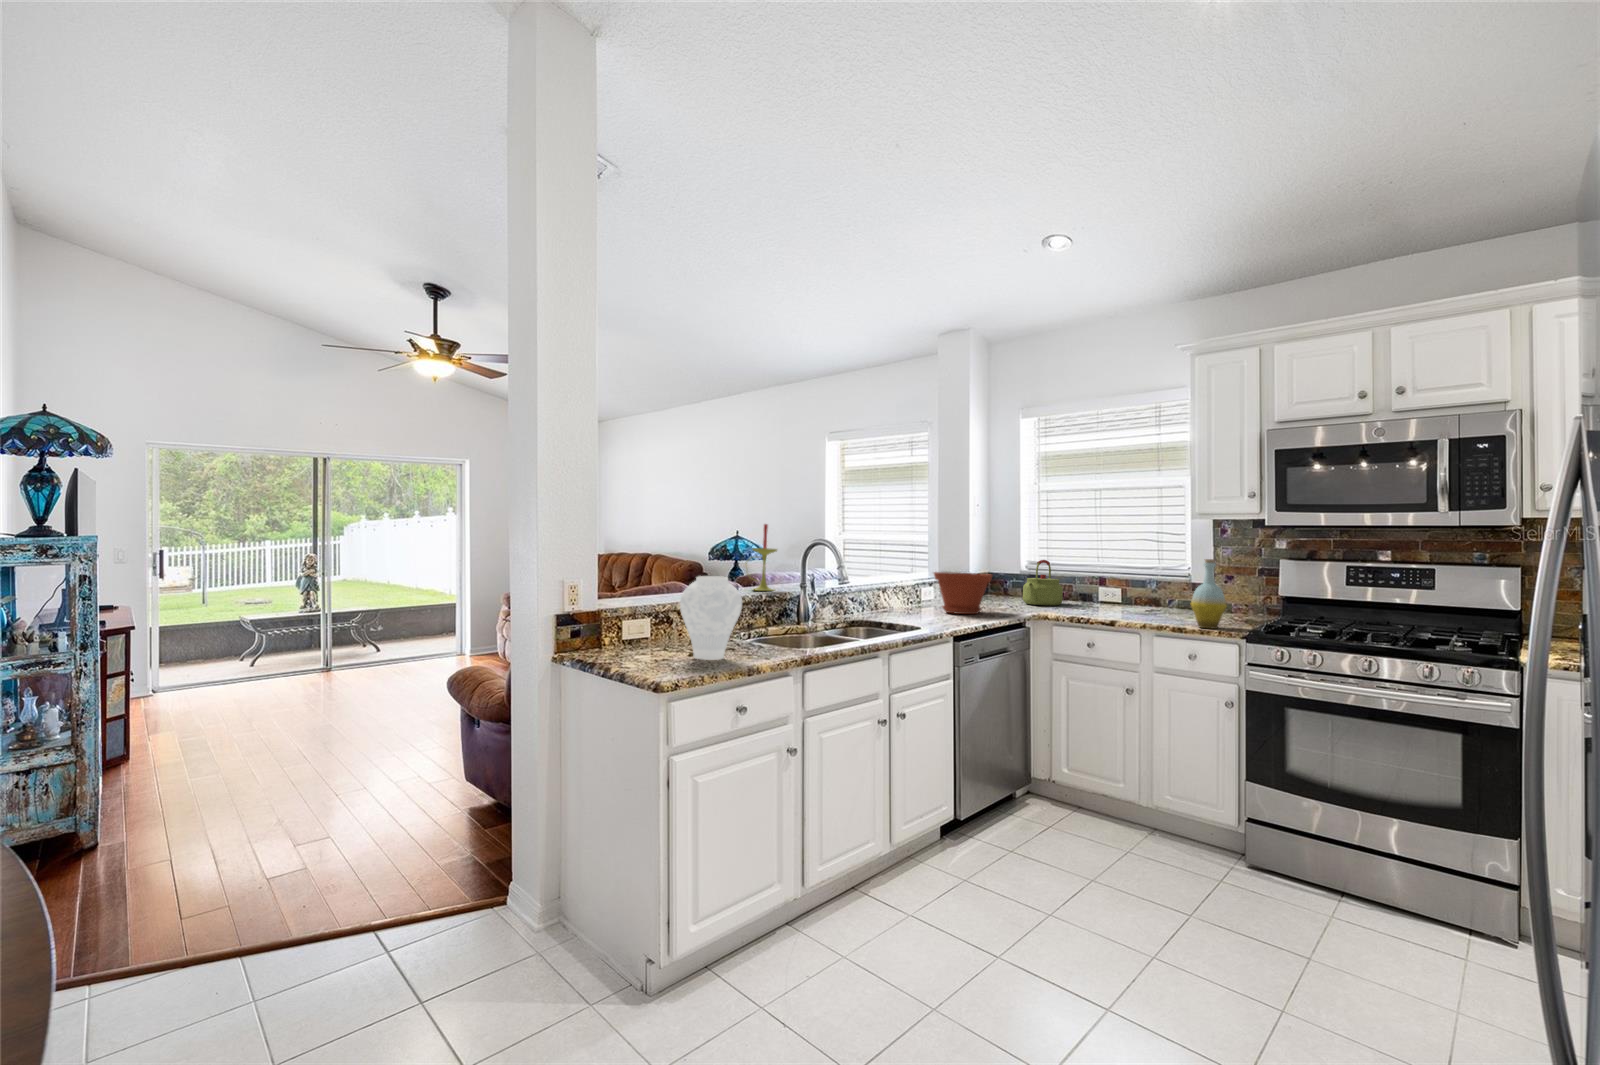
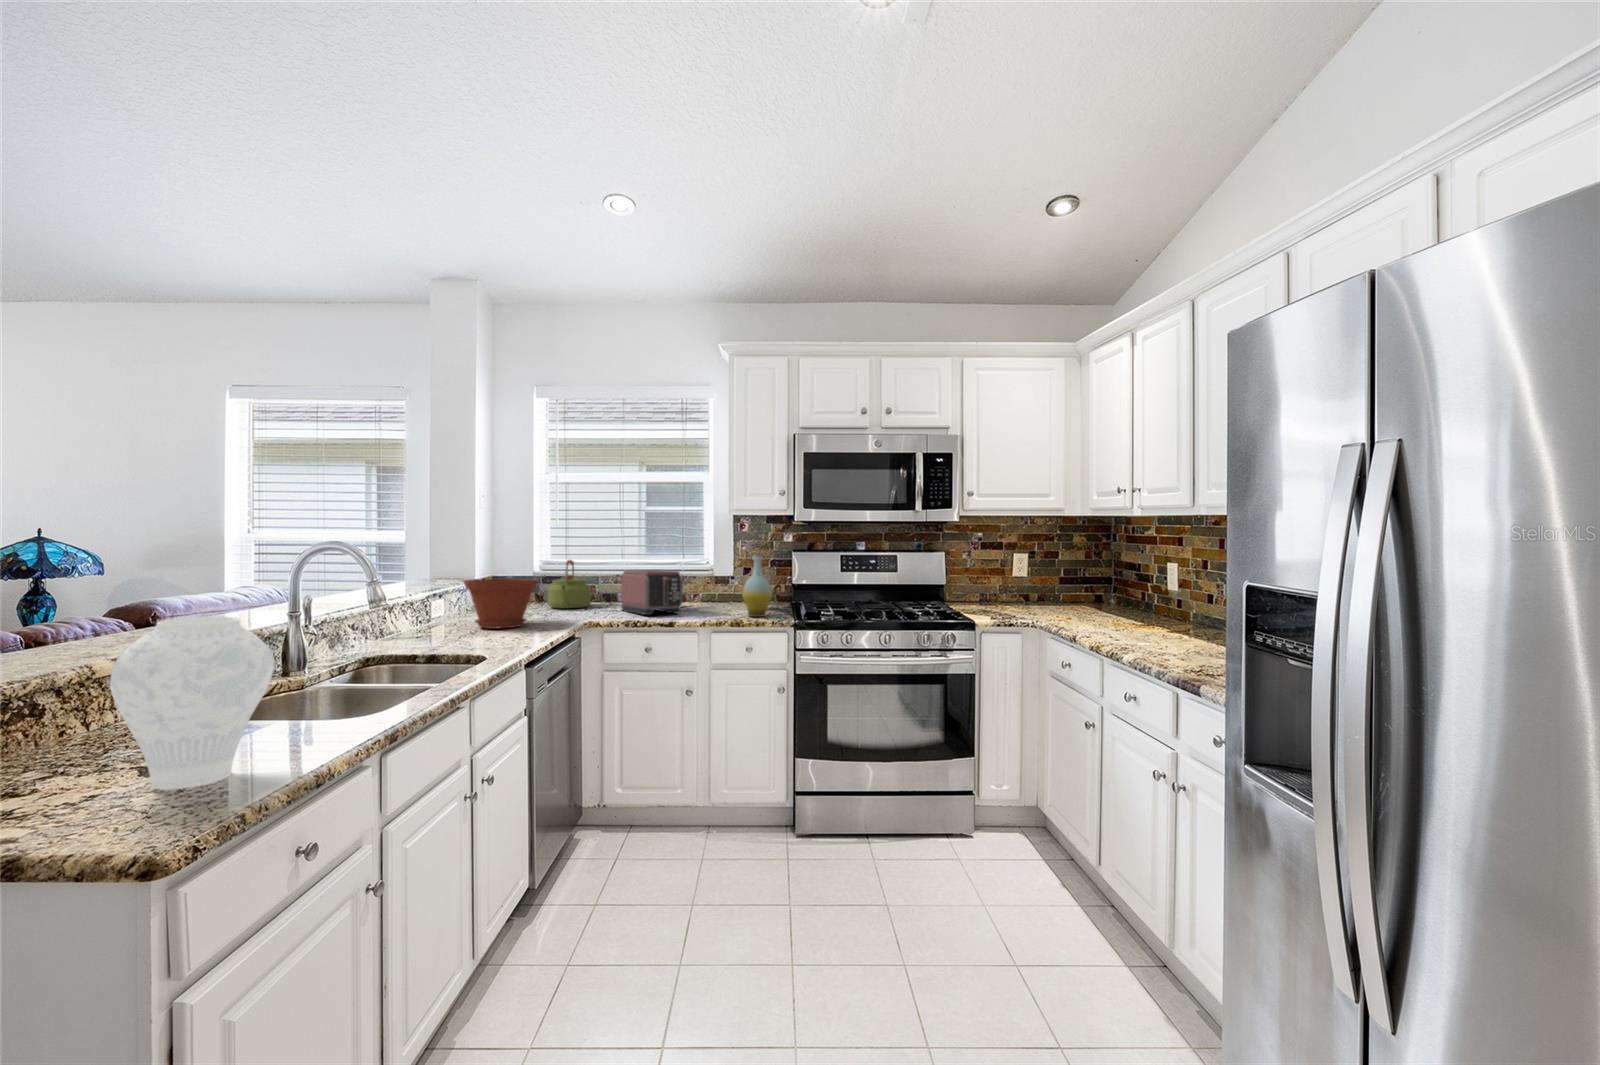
candle: present [746,524,777,591] -> none [169,516,237,629]
toaster: none [1081,572,1134,618] -> present [621,570,683,615]

